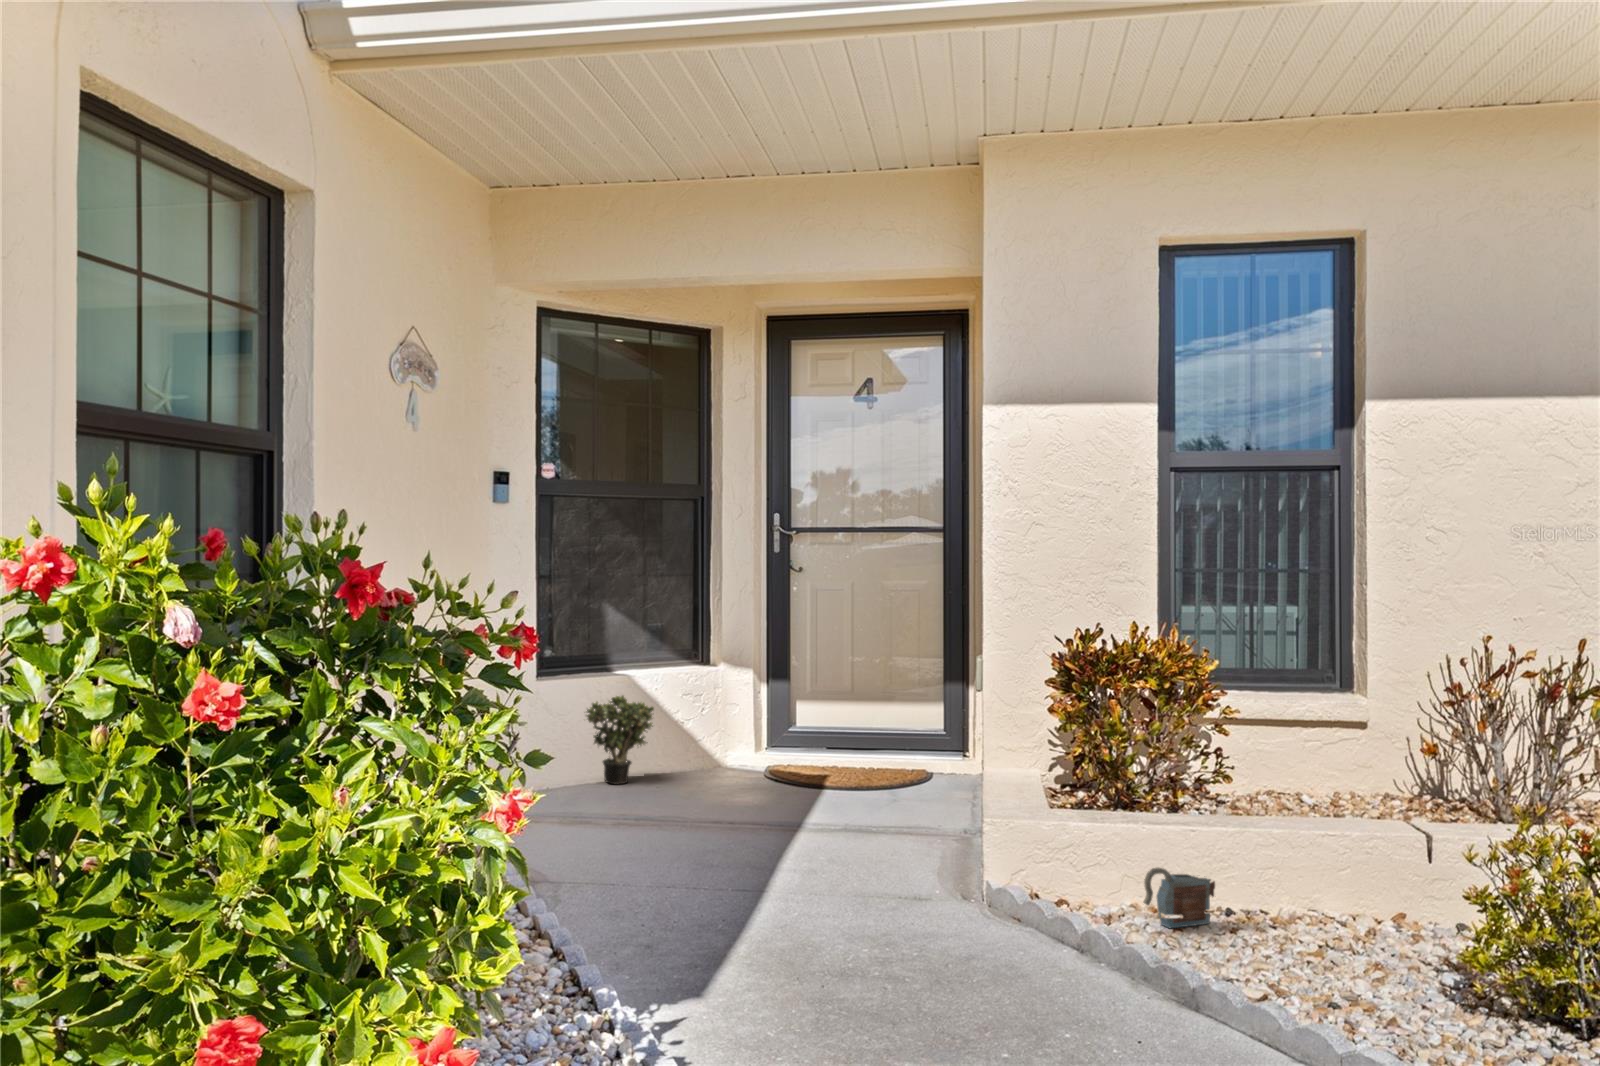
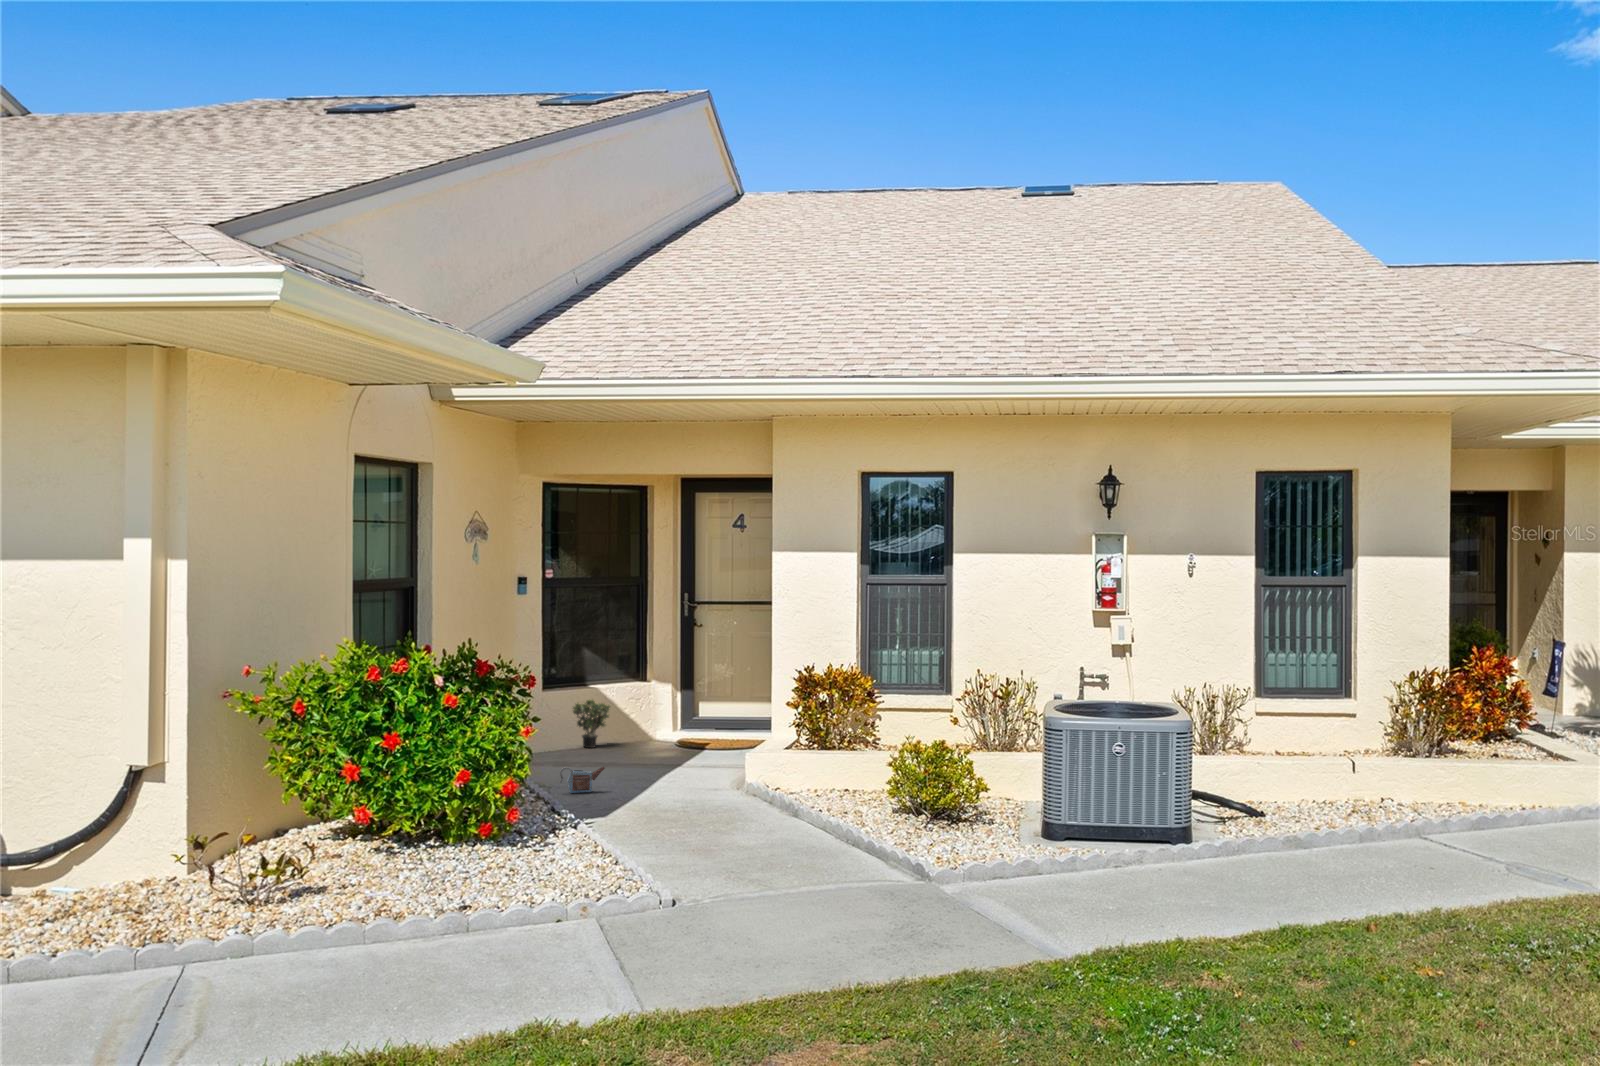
watering can: present [1143,868,1215,928] -> present [559,767,605,793]

